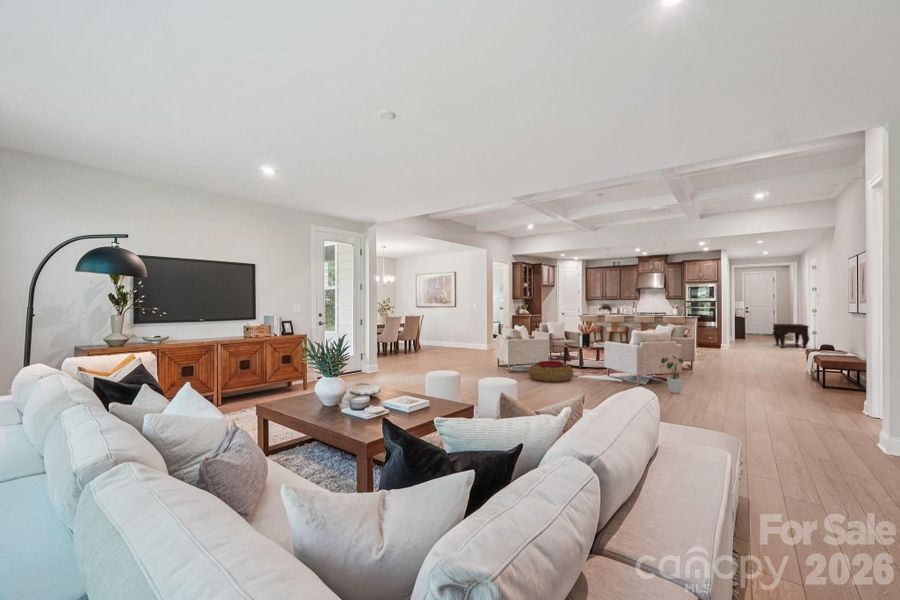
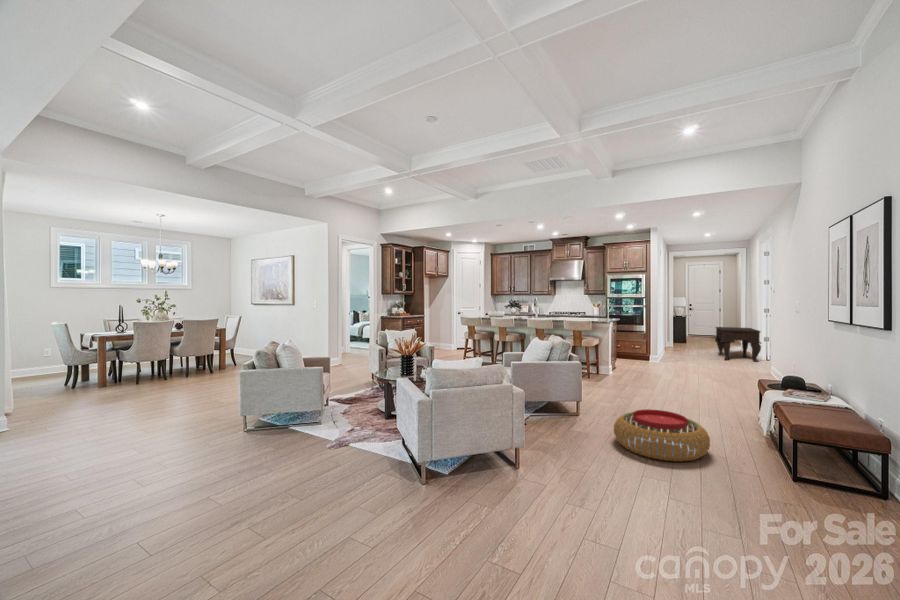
house plant: present [661,355,691,393] -> none [474,410,529,499]
pouf: present [529,361,573,382] -> present [614,409,710,462]

